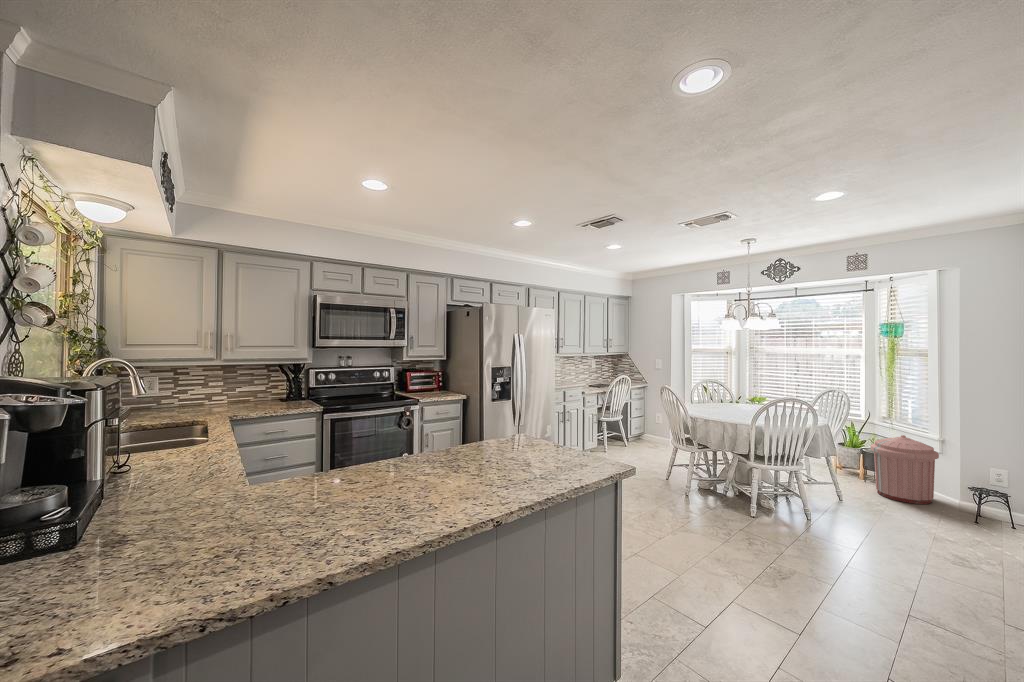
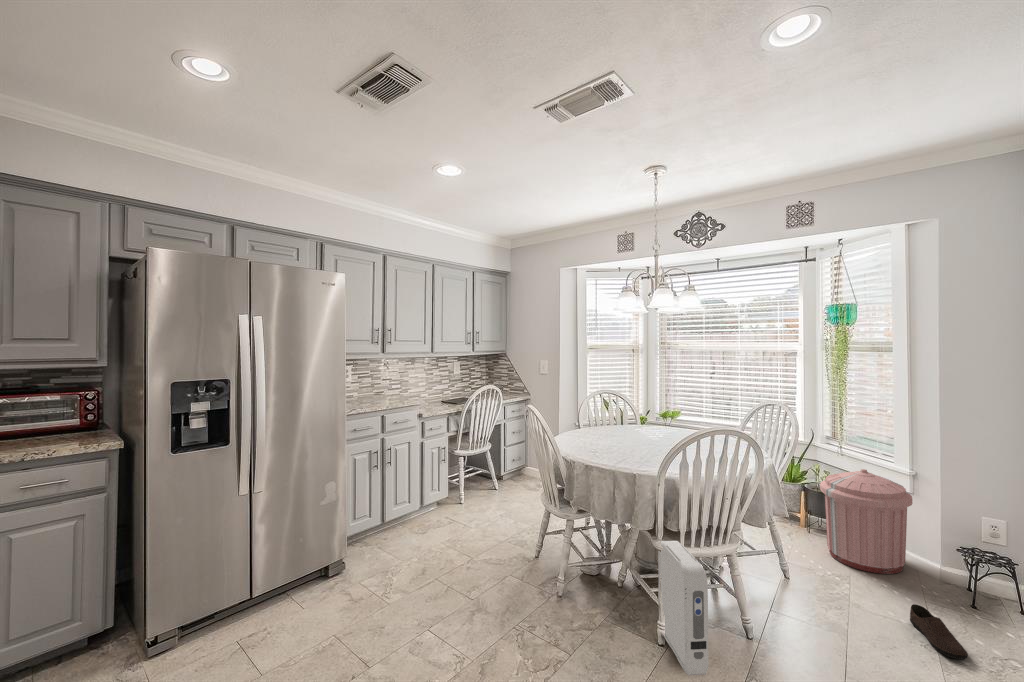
air purifier: none [752,461,782,530] -> present [658,541,709,675]
shoe: none [923,513,955,539] -> present [910,604,968,660]

